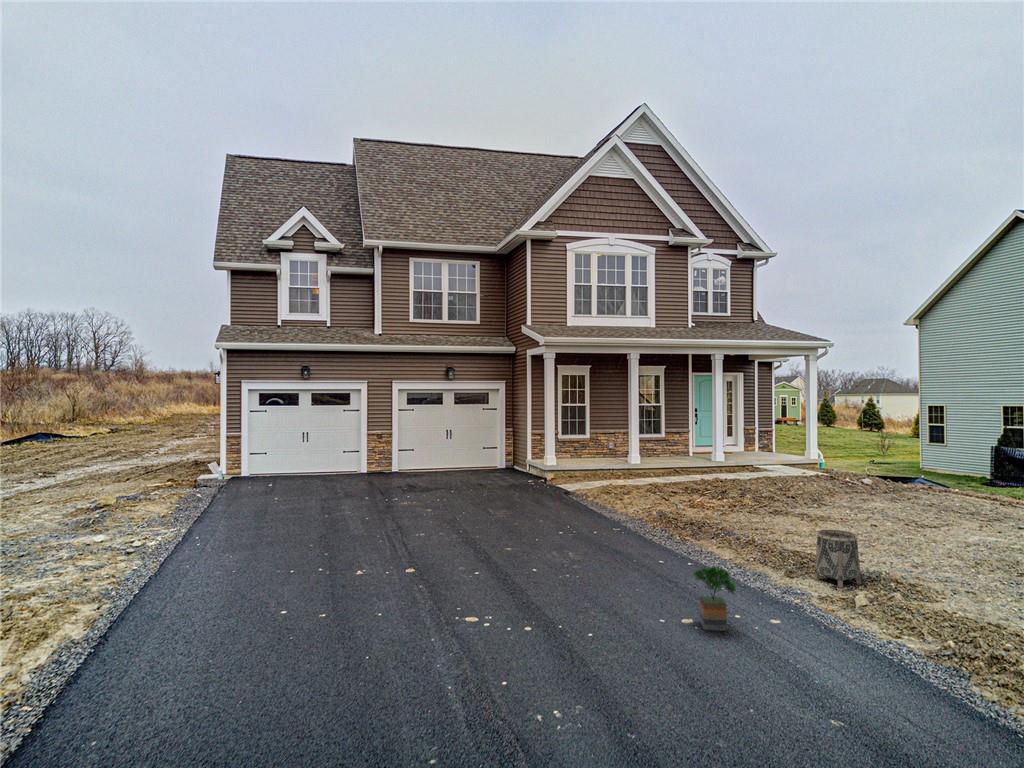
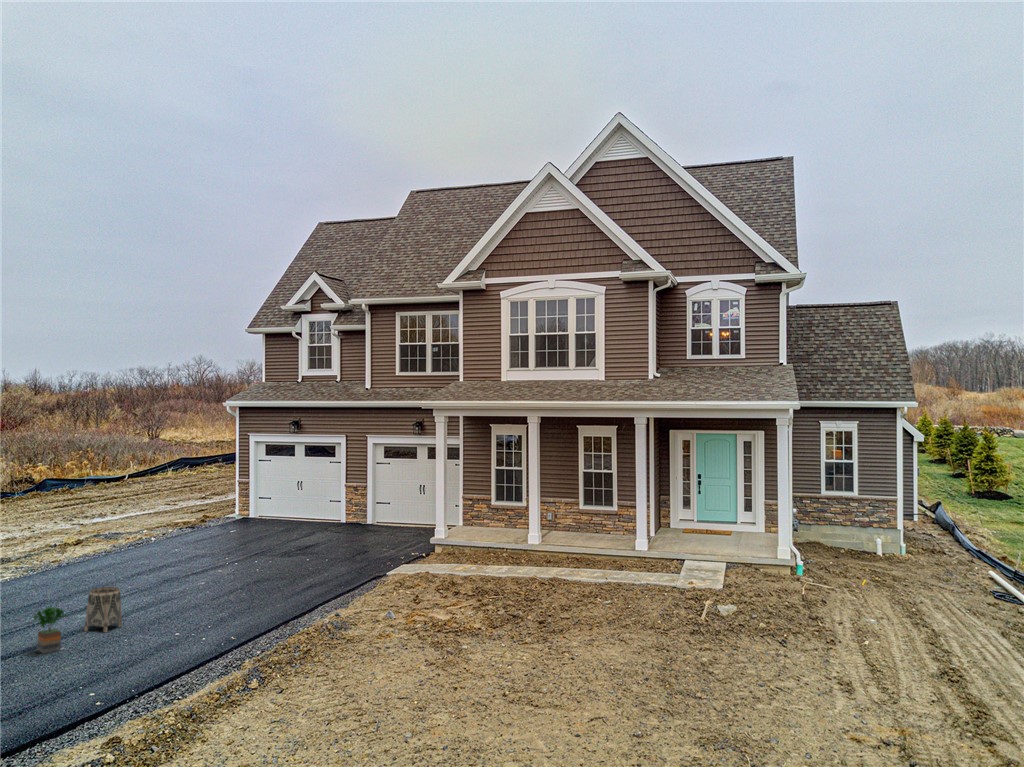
basket: present [814,530,861,588] -> present [85,587,122,632]

